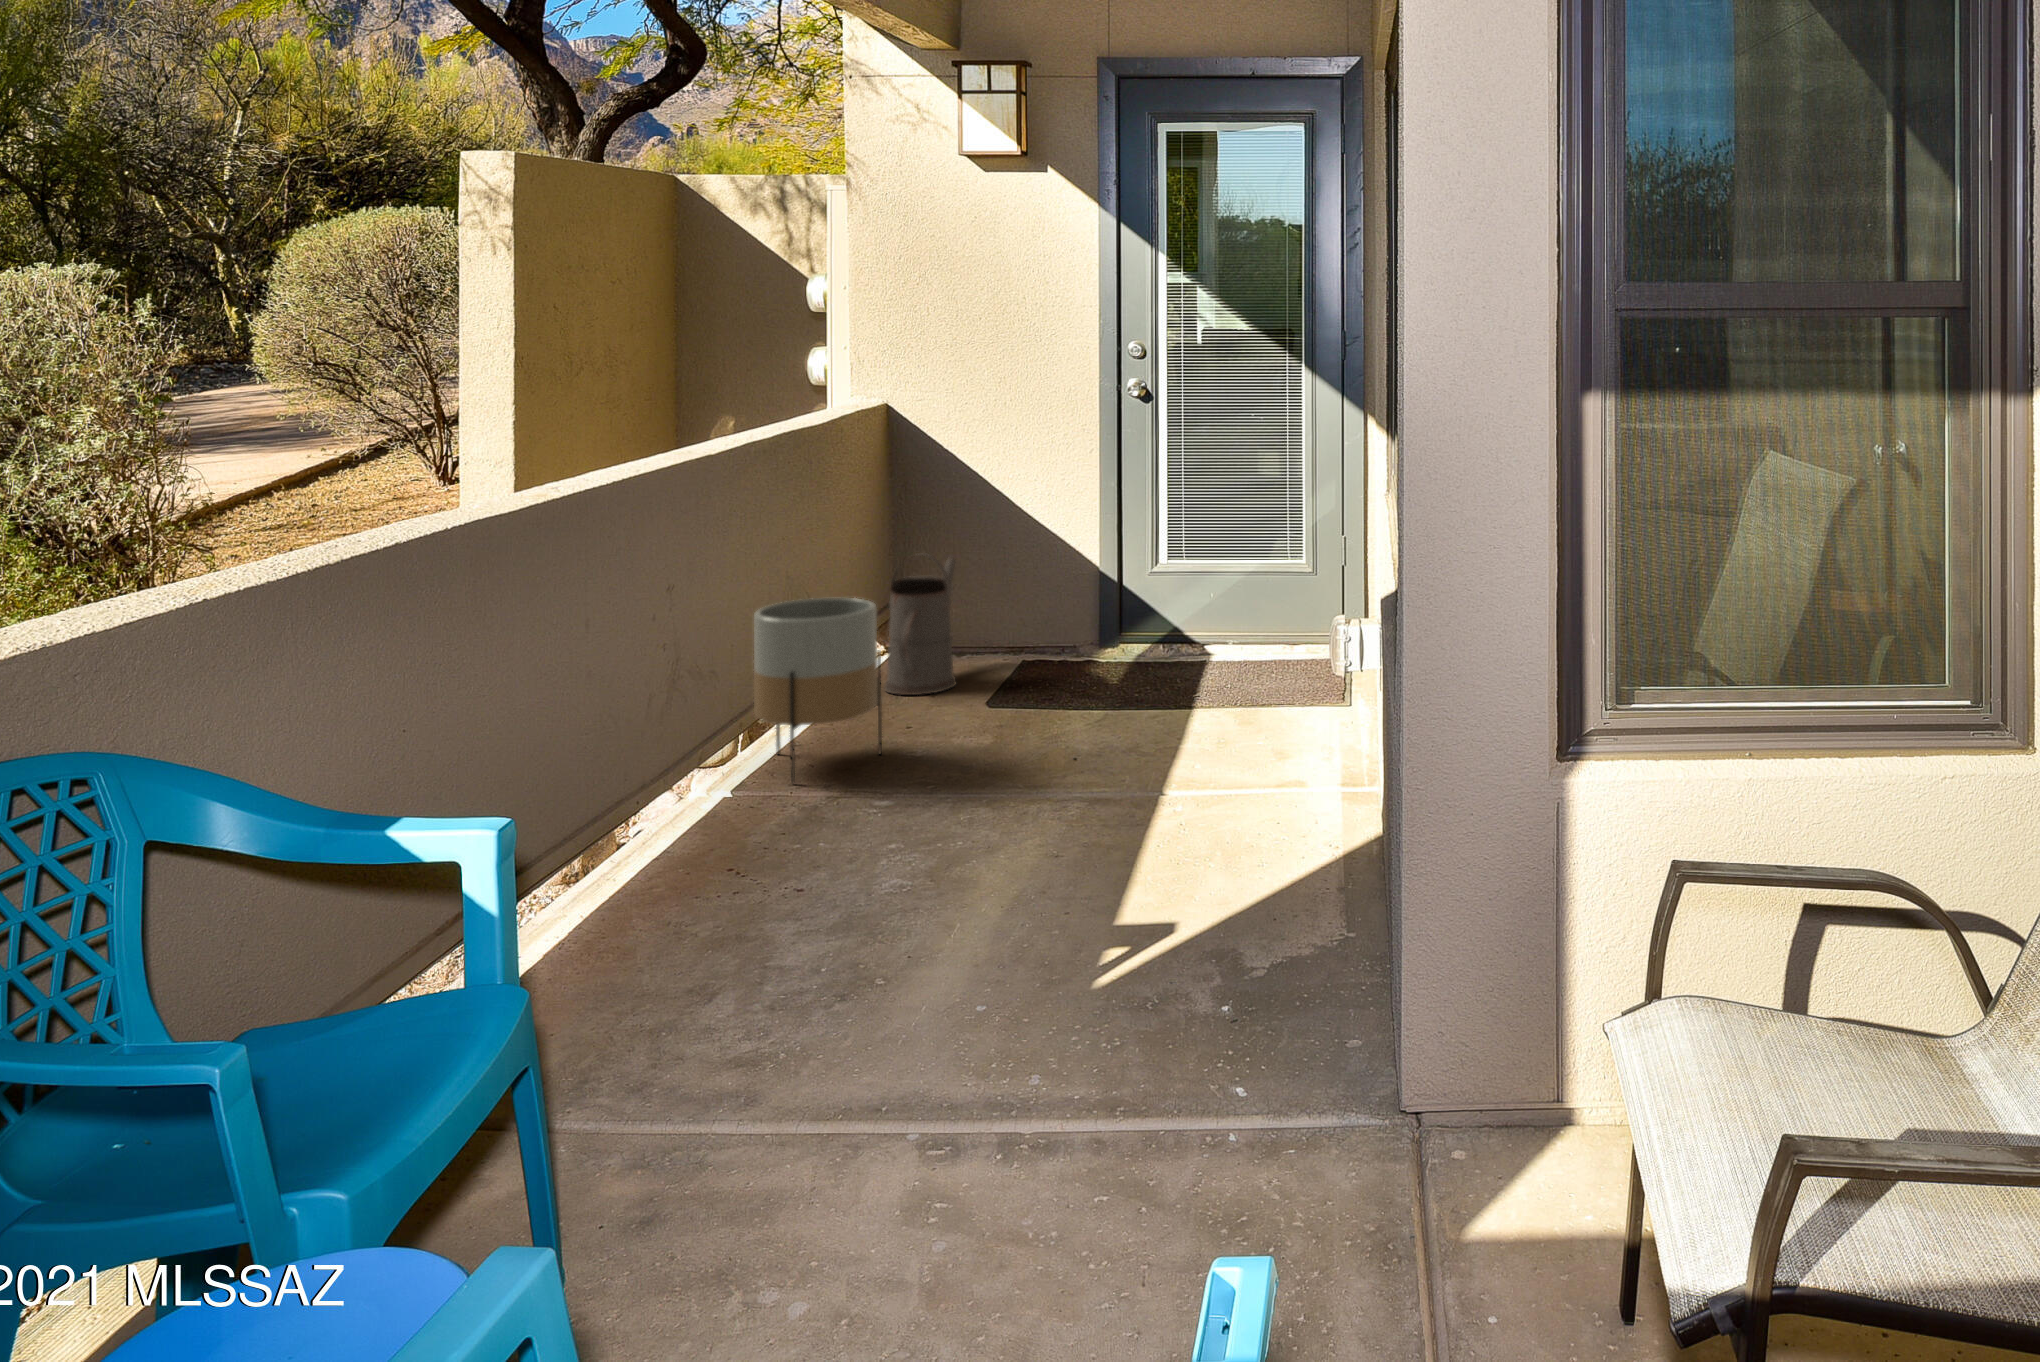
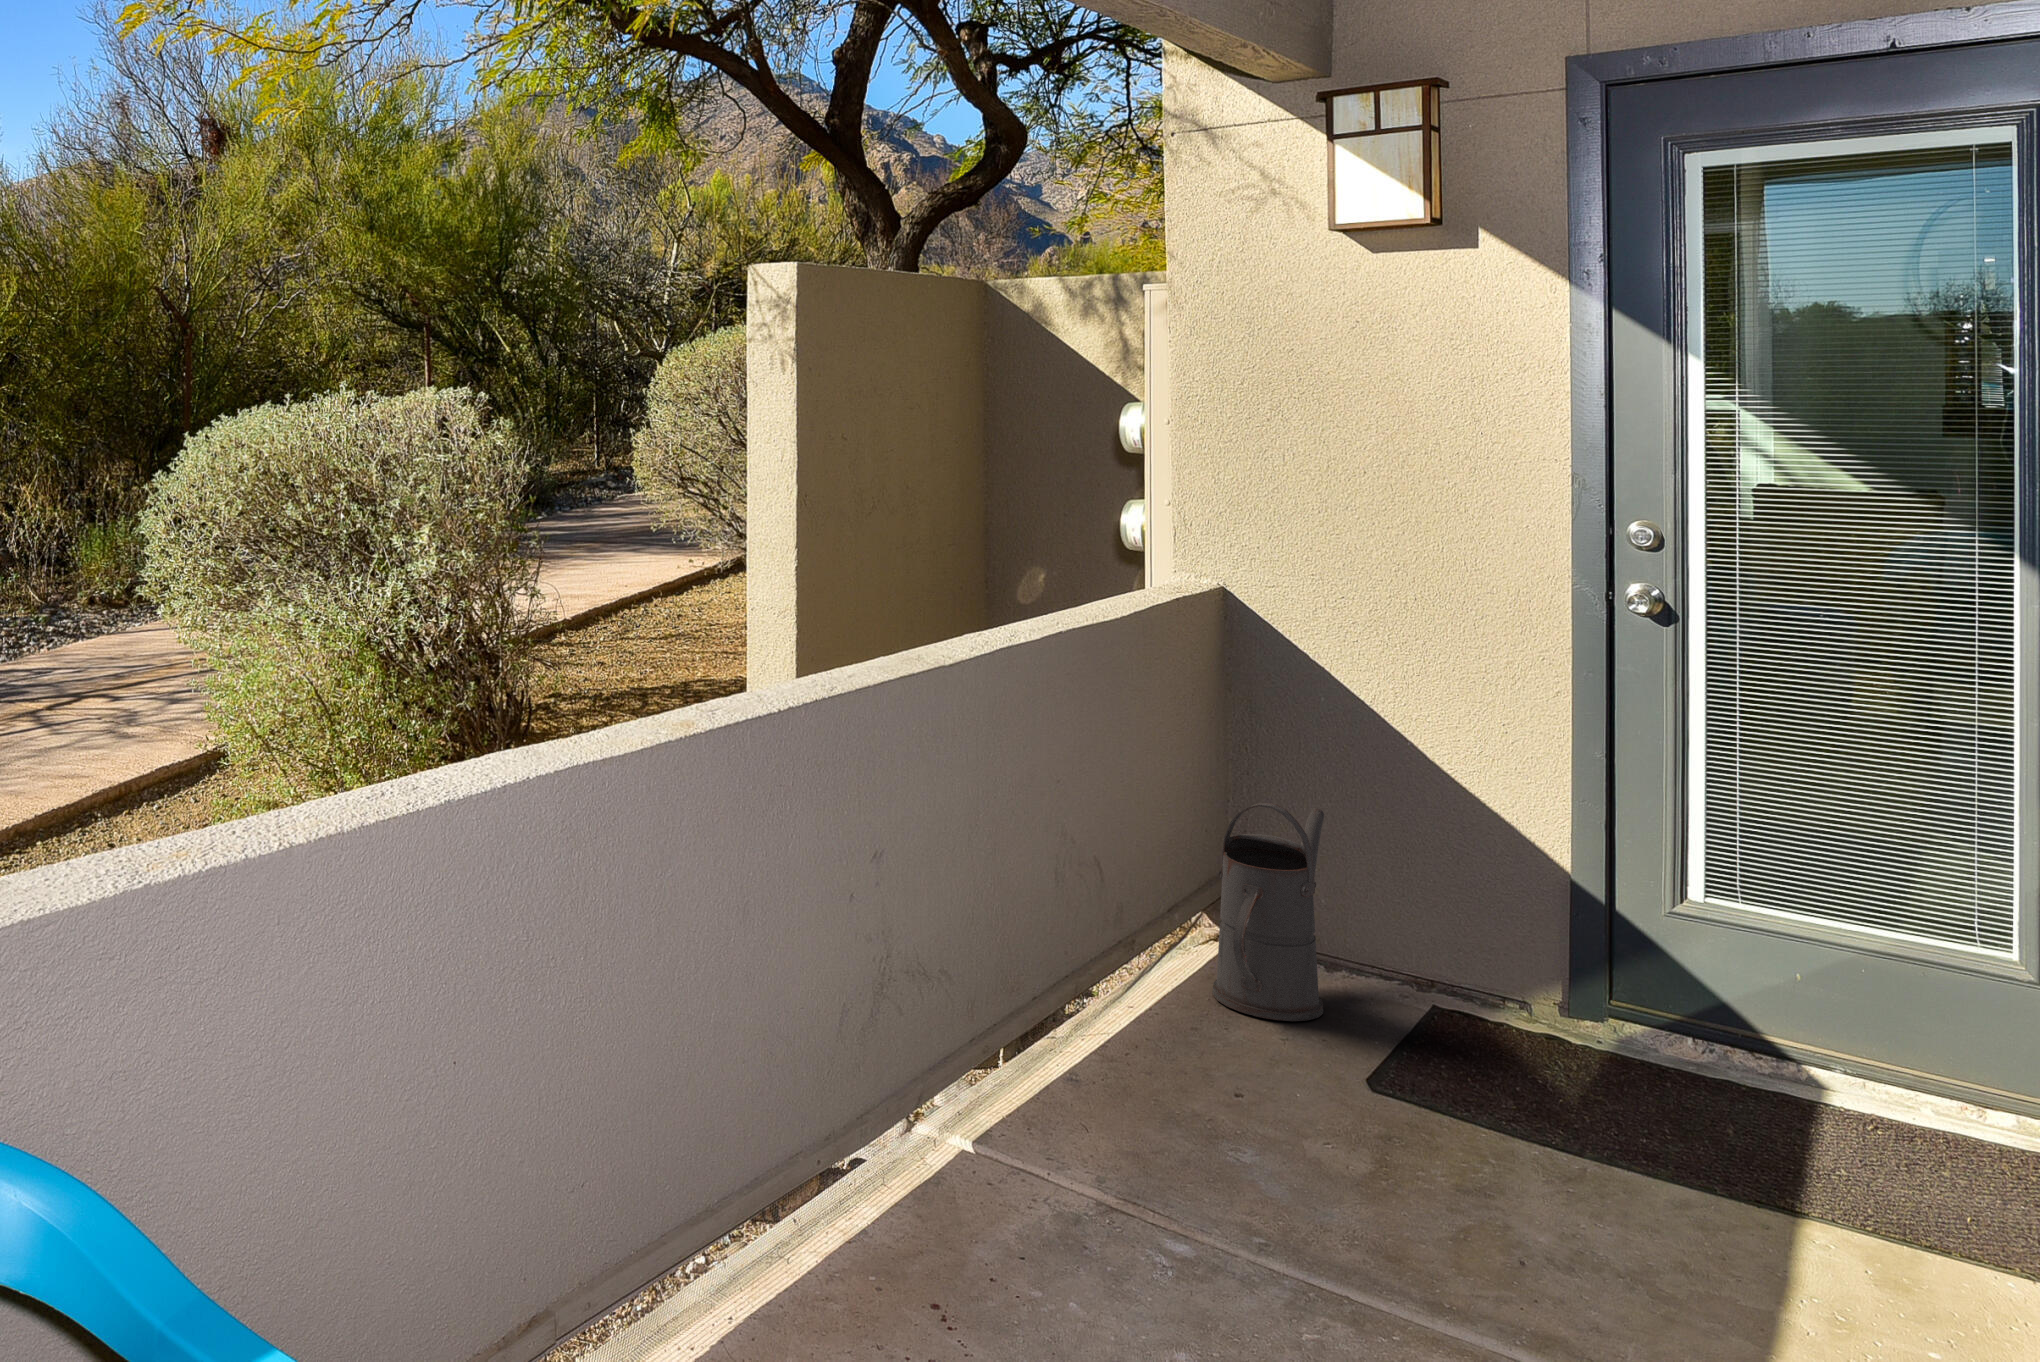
planter: present [754,598,882,782] -> none [1016,859,1199,1143]

